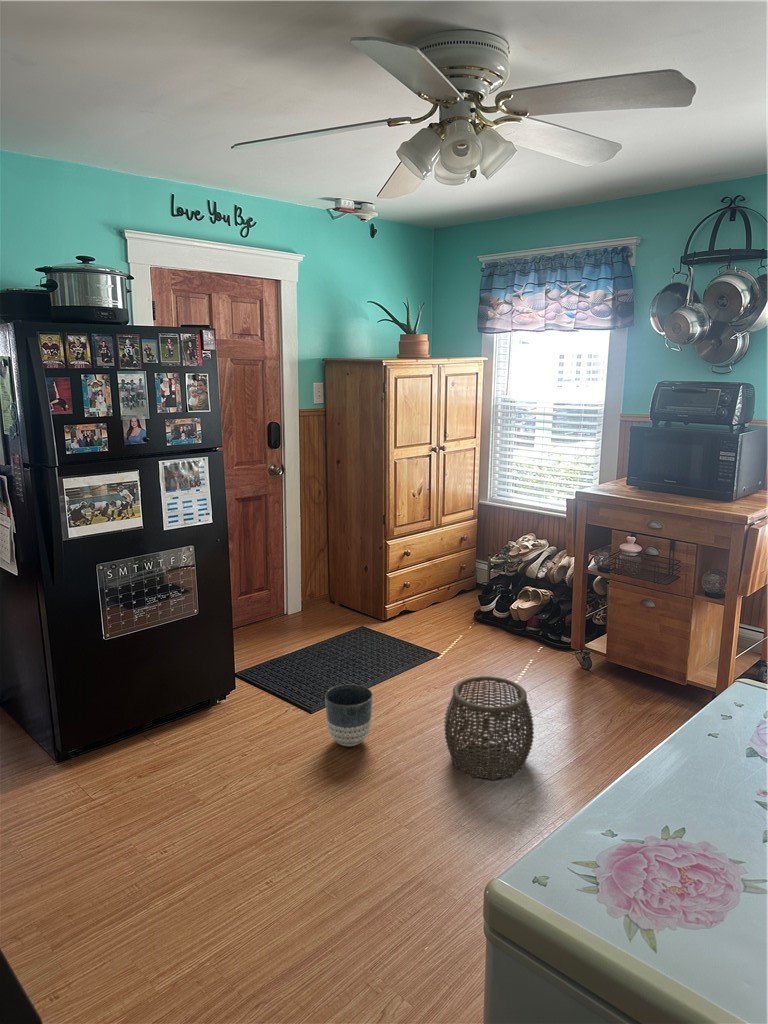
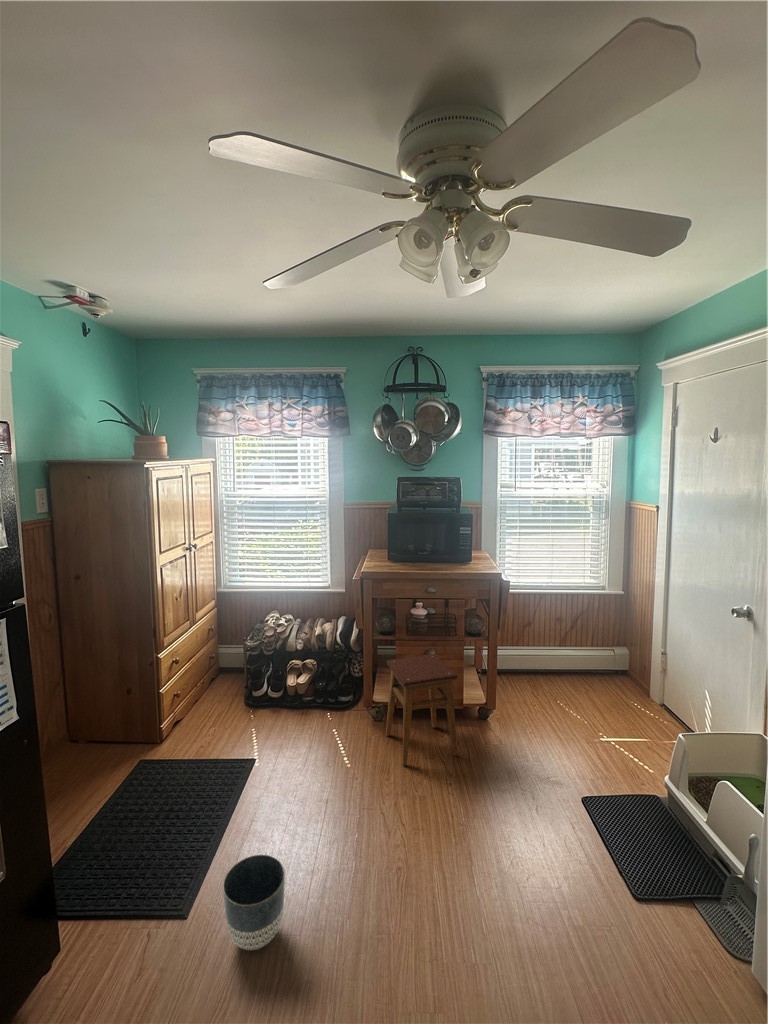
stool: none [570,596,653,721] -> present [386,654,457,766]
woven basket: present [444,676,534,780] -> none [359,774,451,899]

